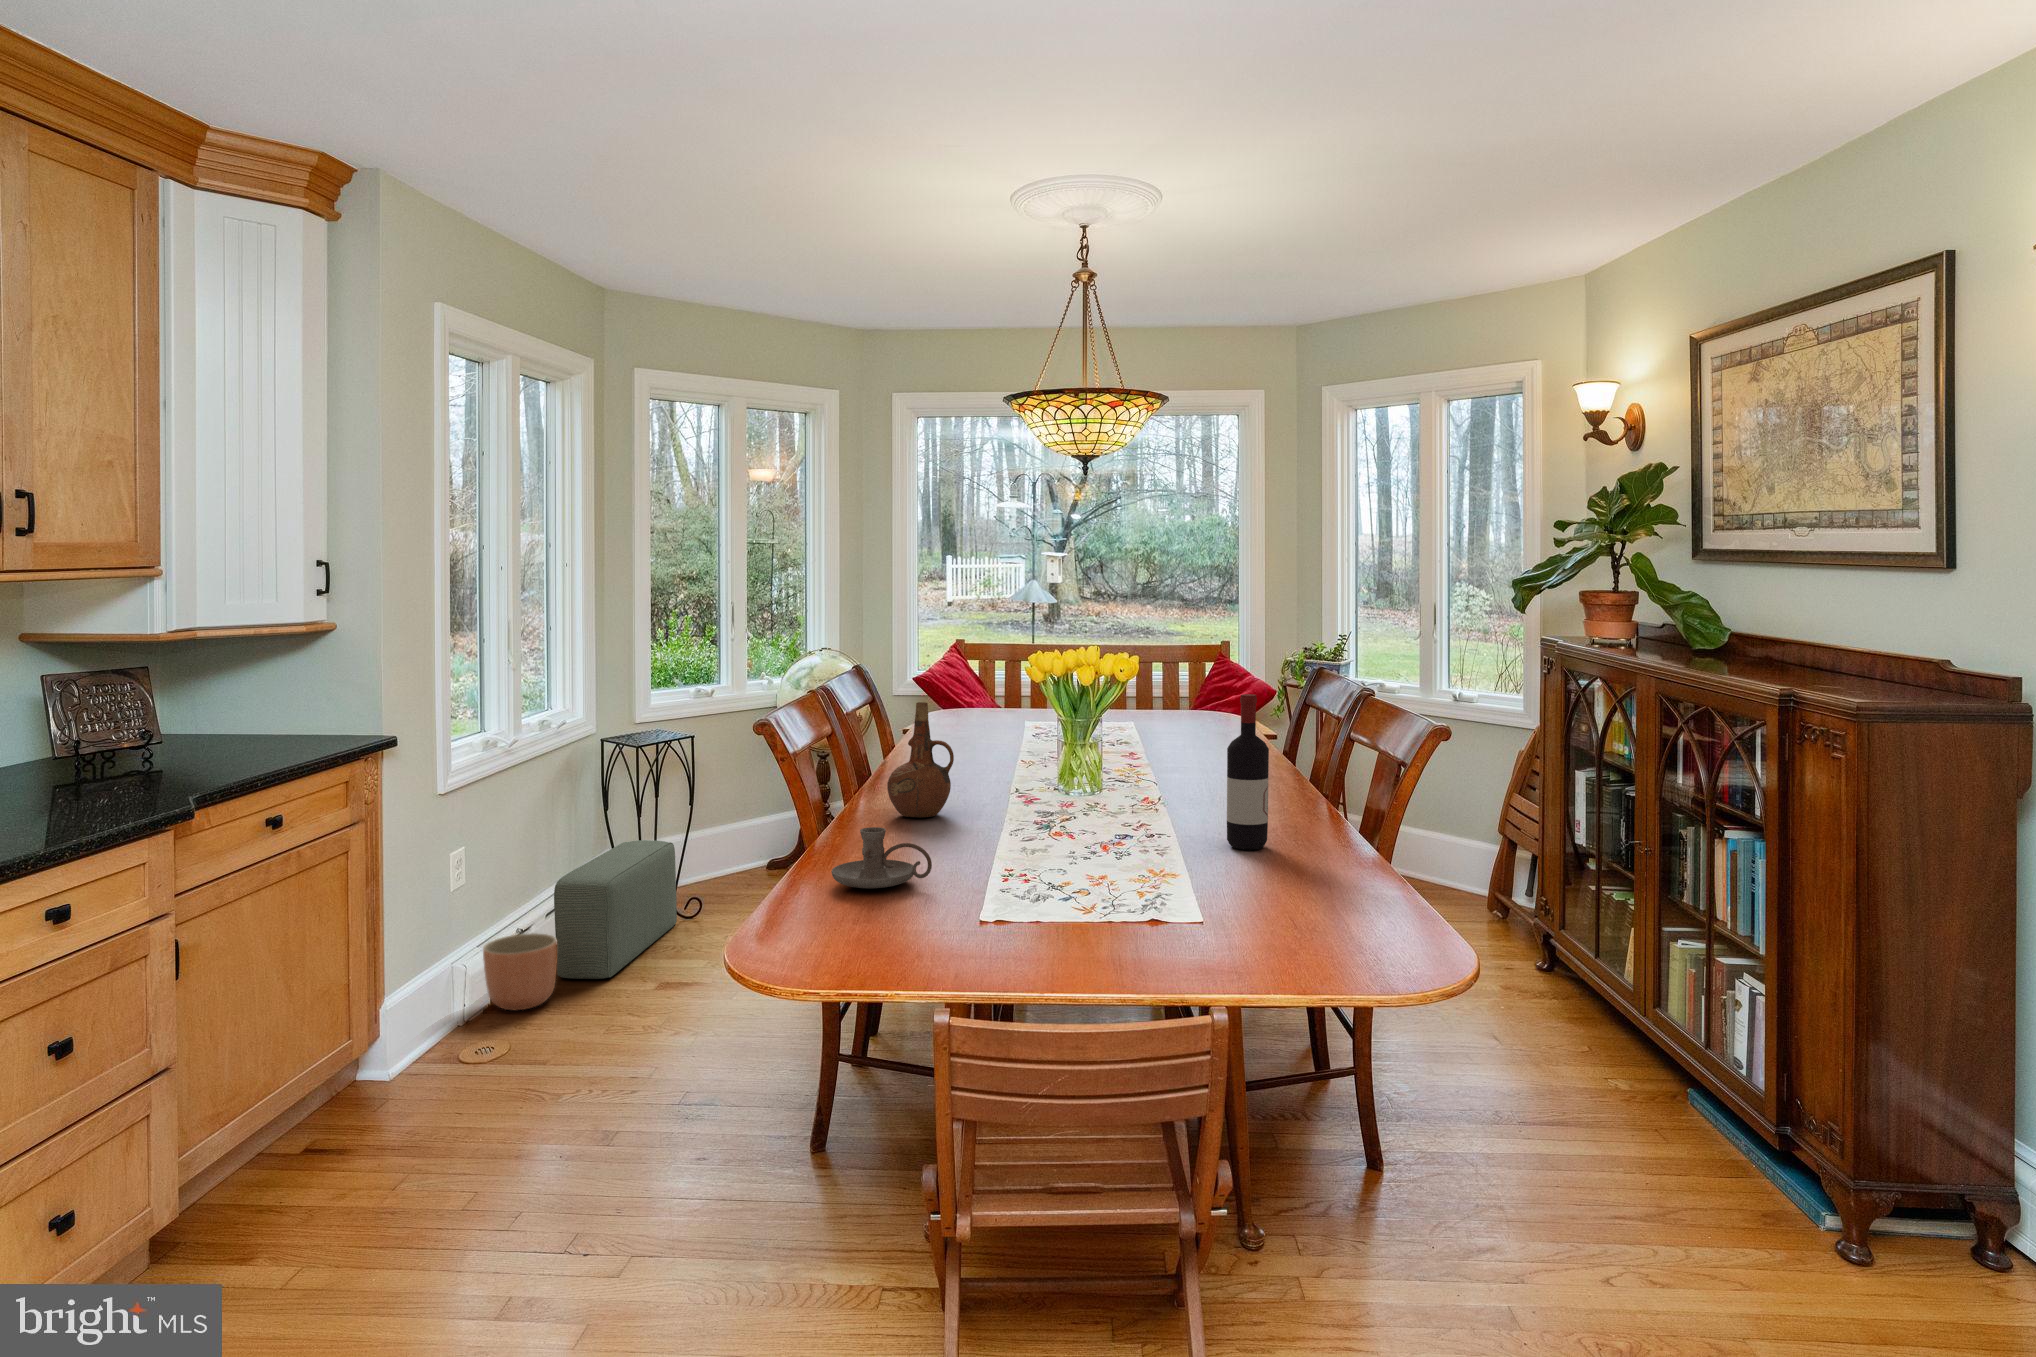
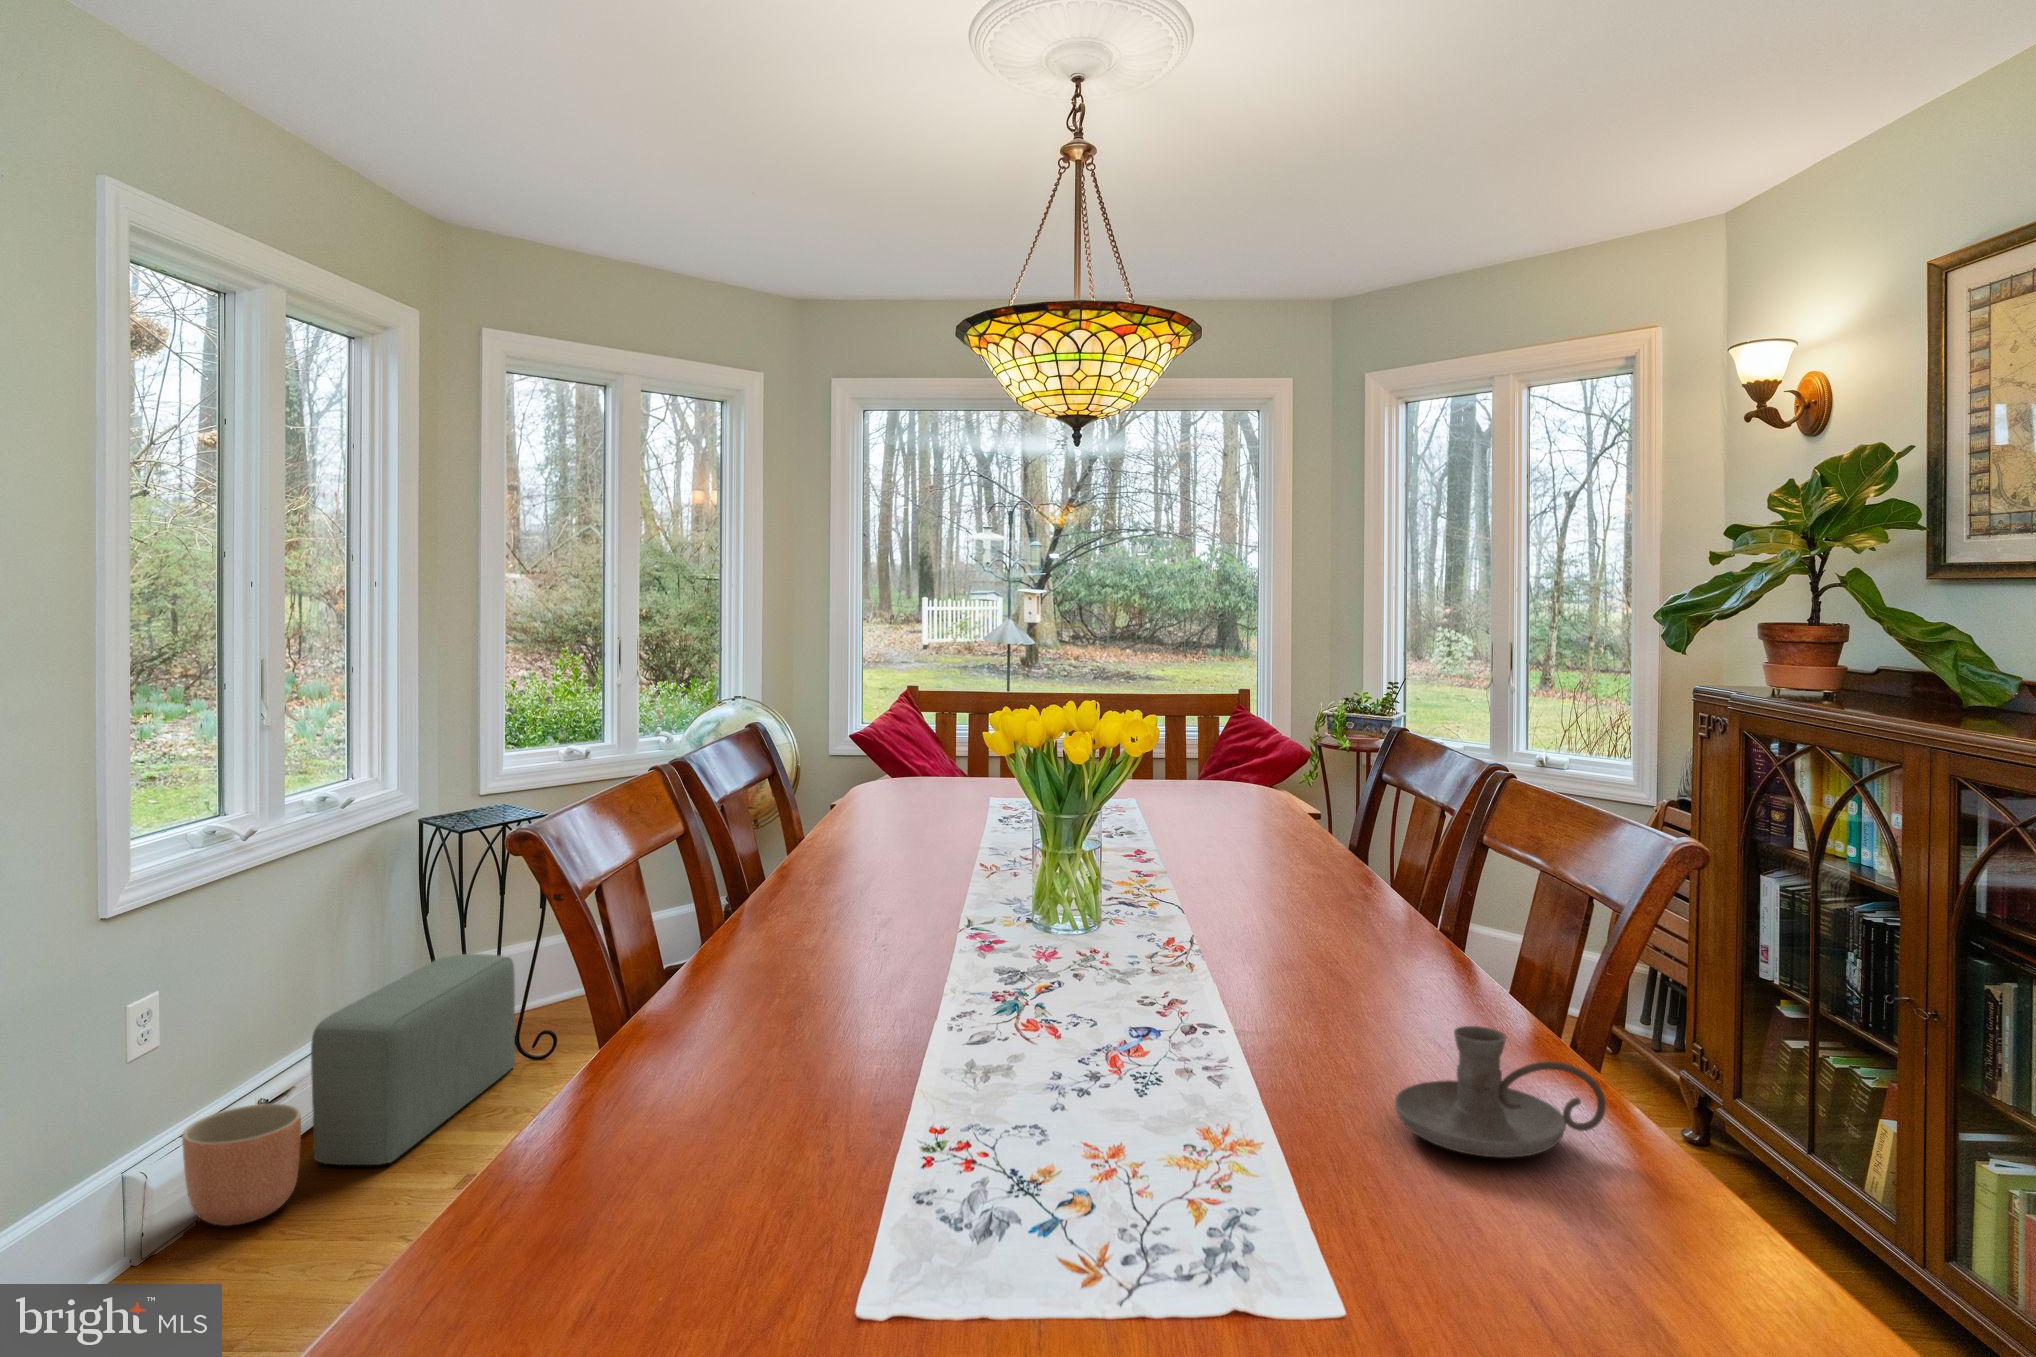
wine bottle: present [1227,694,1269,850] -> none [1341,776,1420,1066]
ceramic pitcher: present [887,702,954,817] -> none [741,782,856,981]
candle holder: present [831,827,932,888] -> present [1395,1026,1606,1158]

